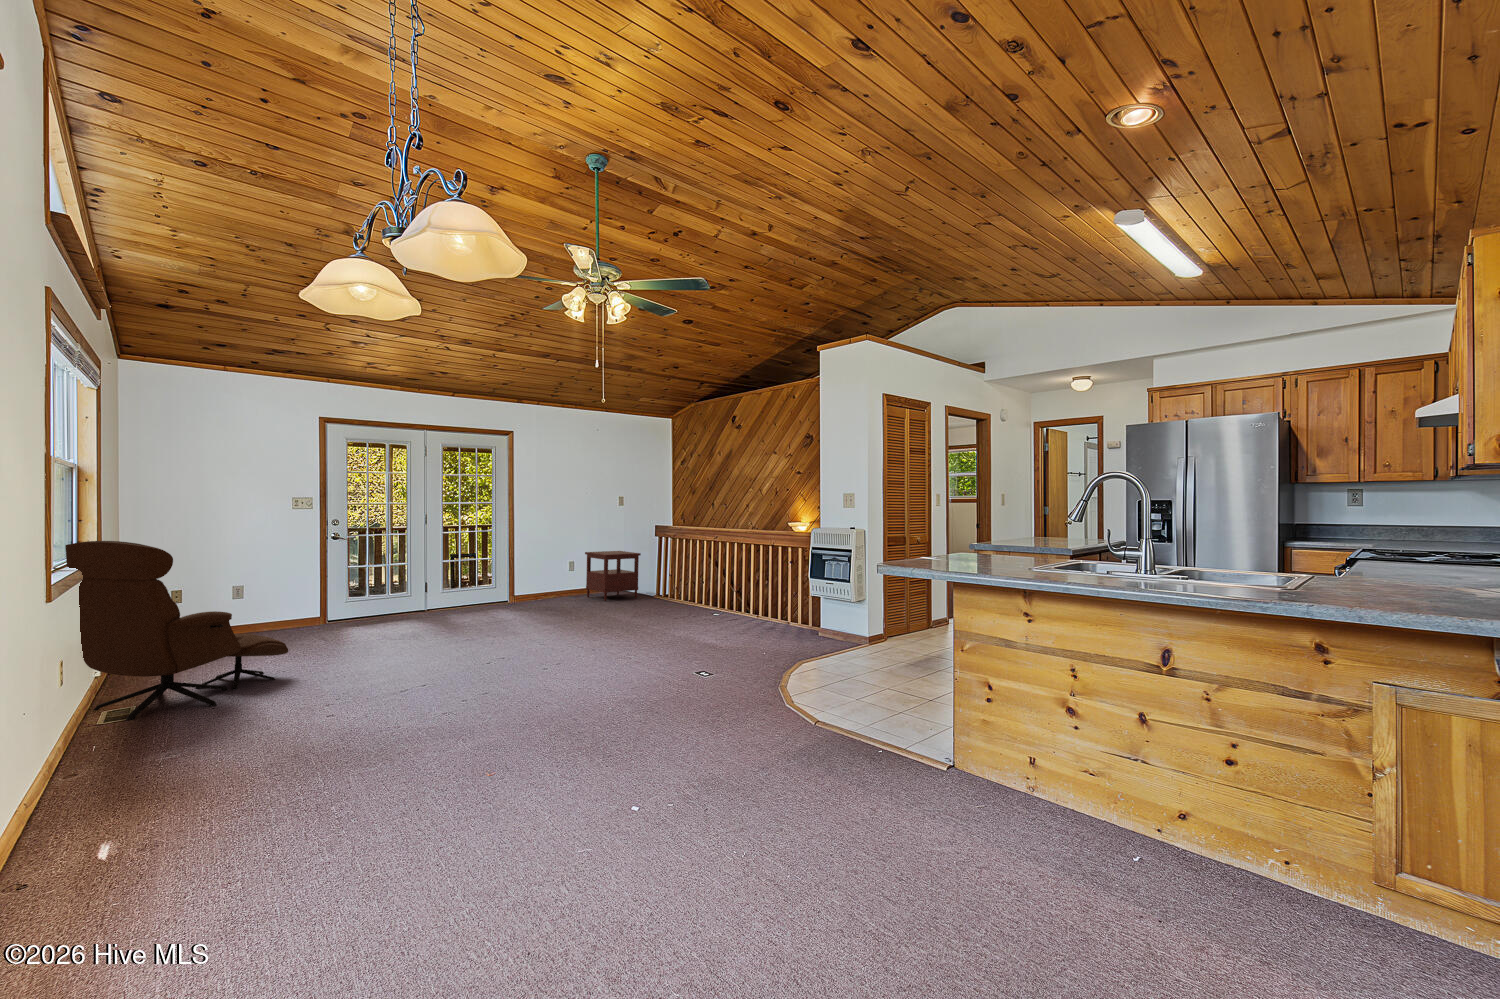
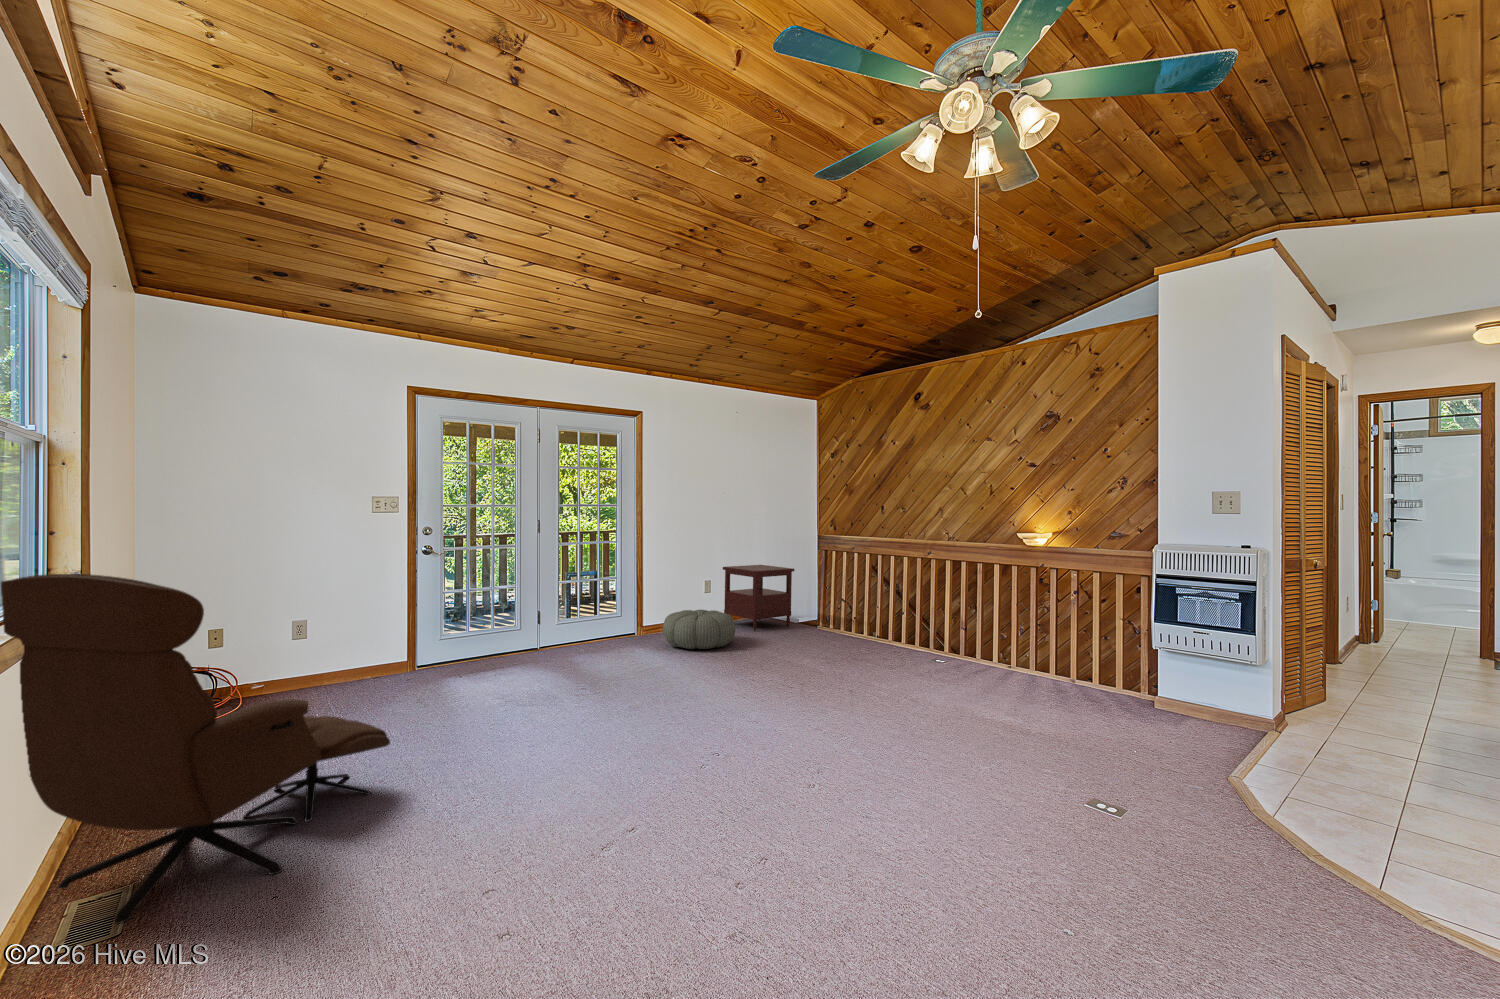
pouf: none [524,584,581,612] -> present [663,610,735,649]

